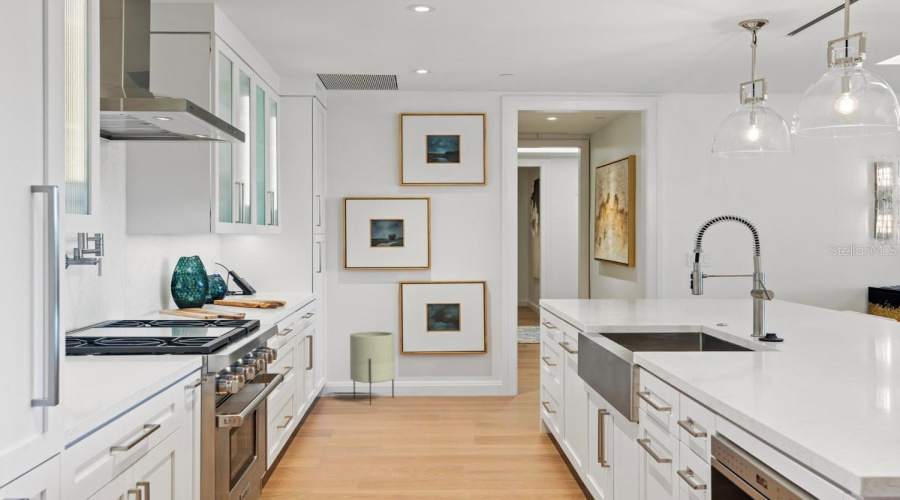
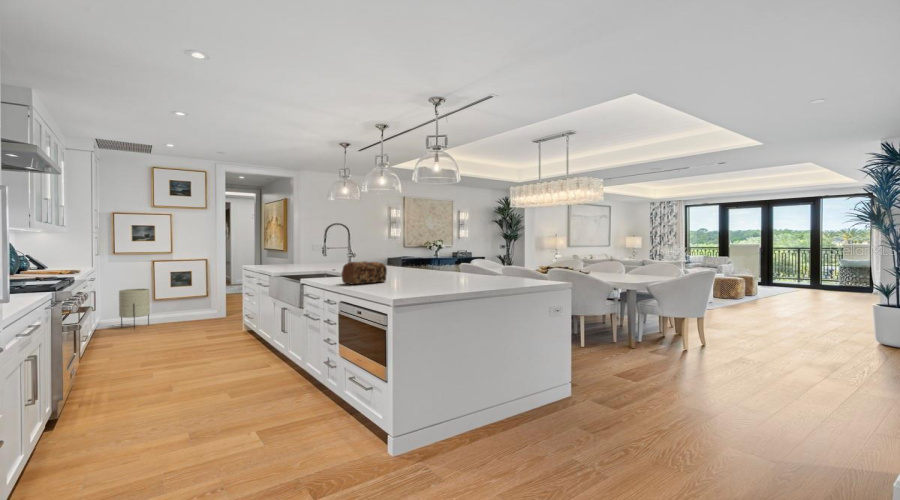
bread loaf: none [727,324,855,388] -> present [342,262,387,284]

